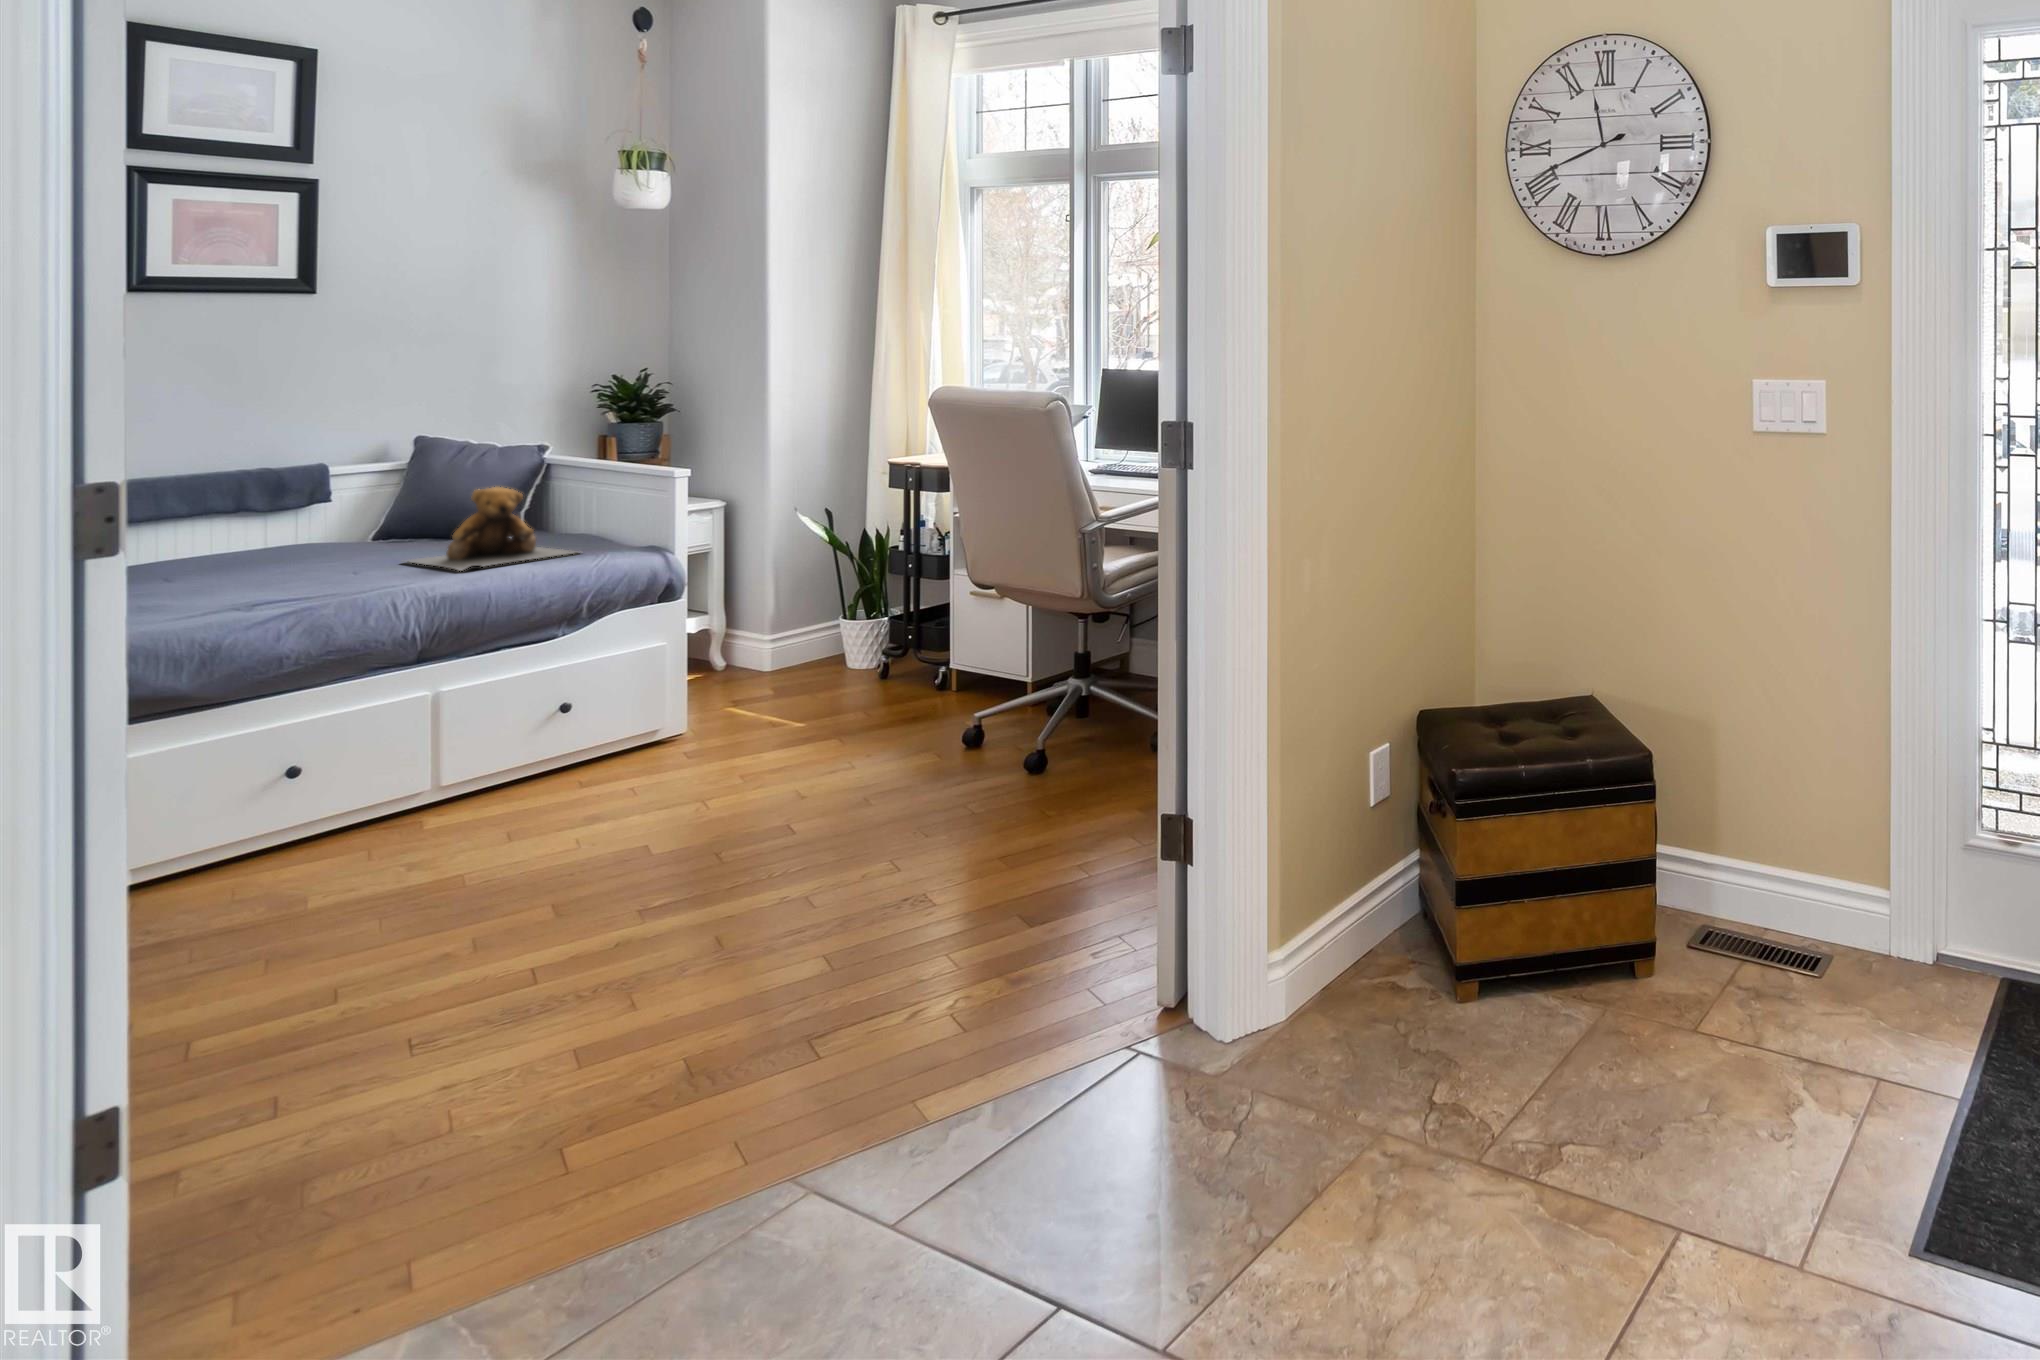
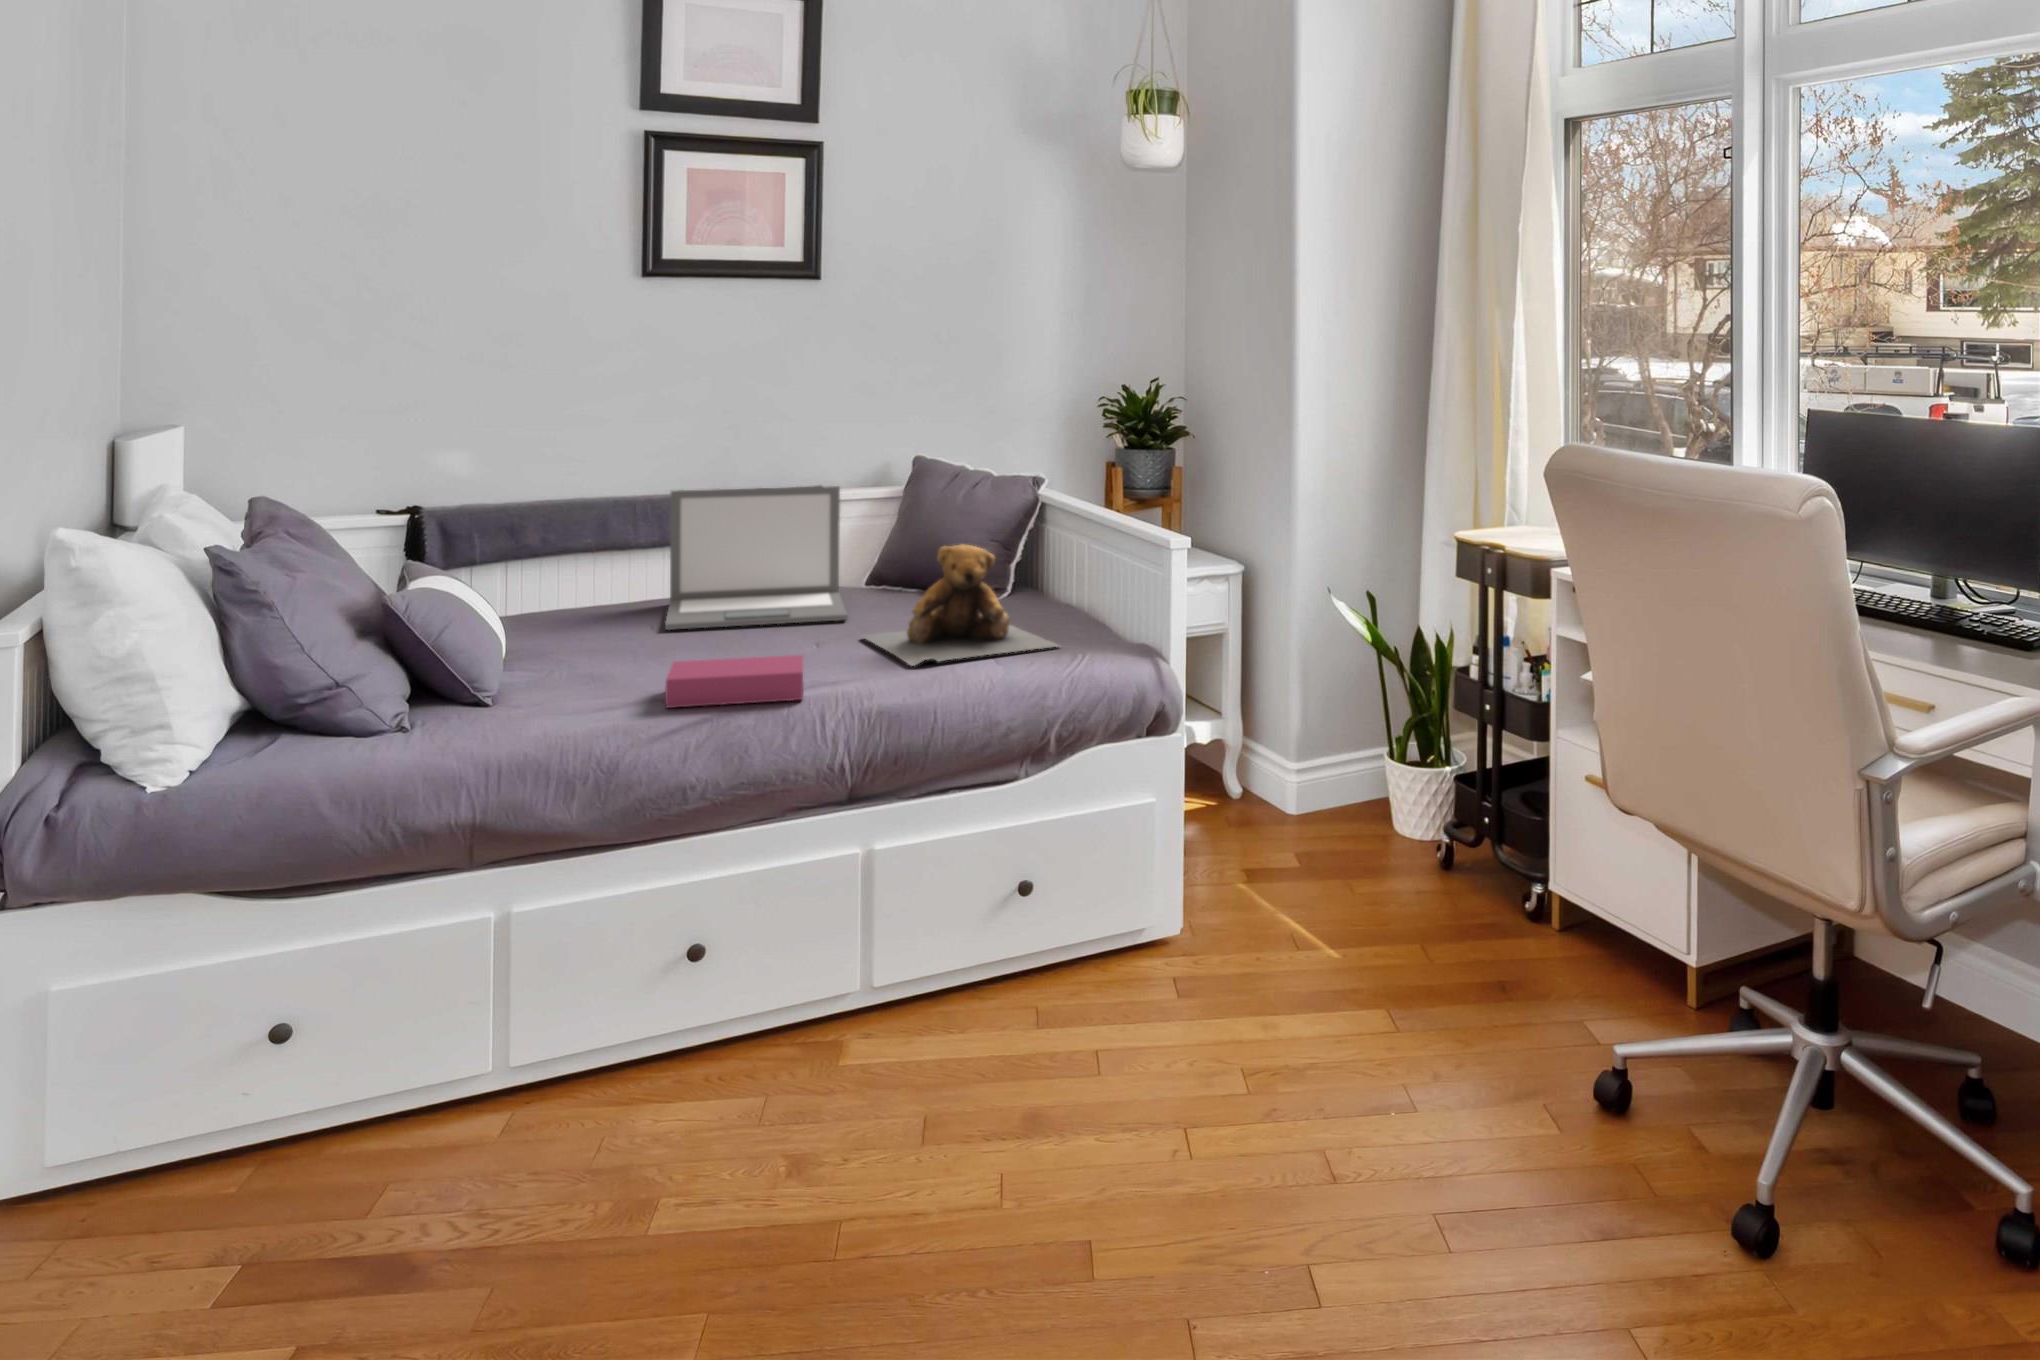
laptop: none [179,457,379,574] -> present [665,486,848,630]
book: none [247,567,378,607] -> present [665,655,803,708]

